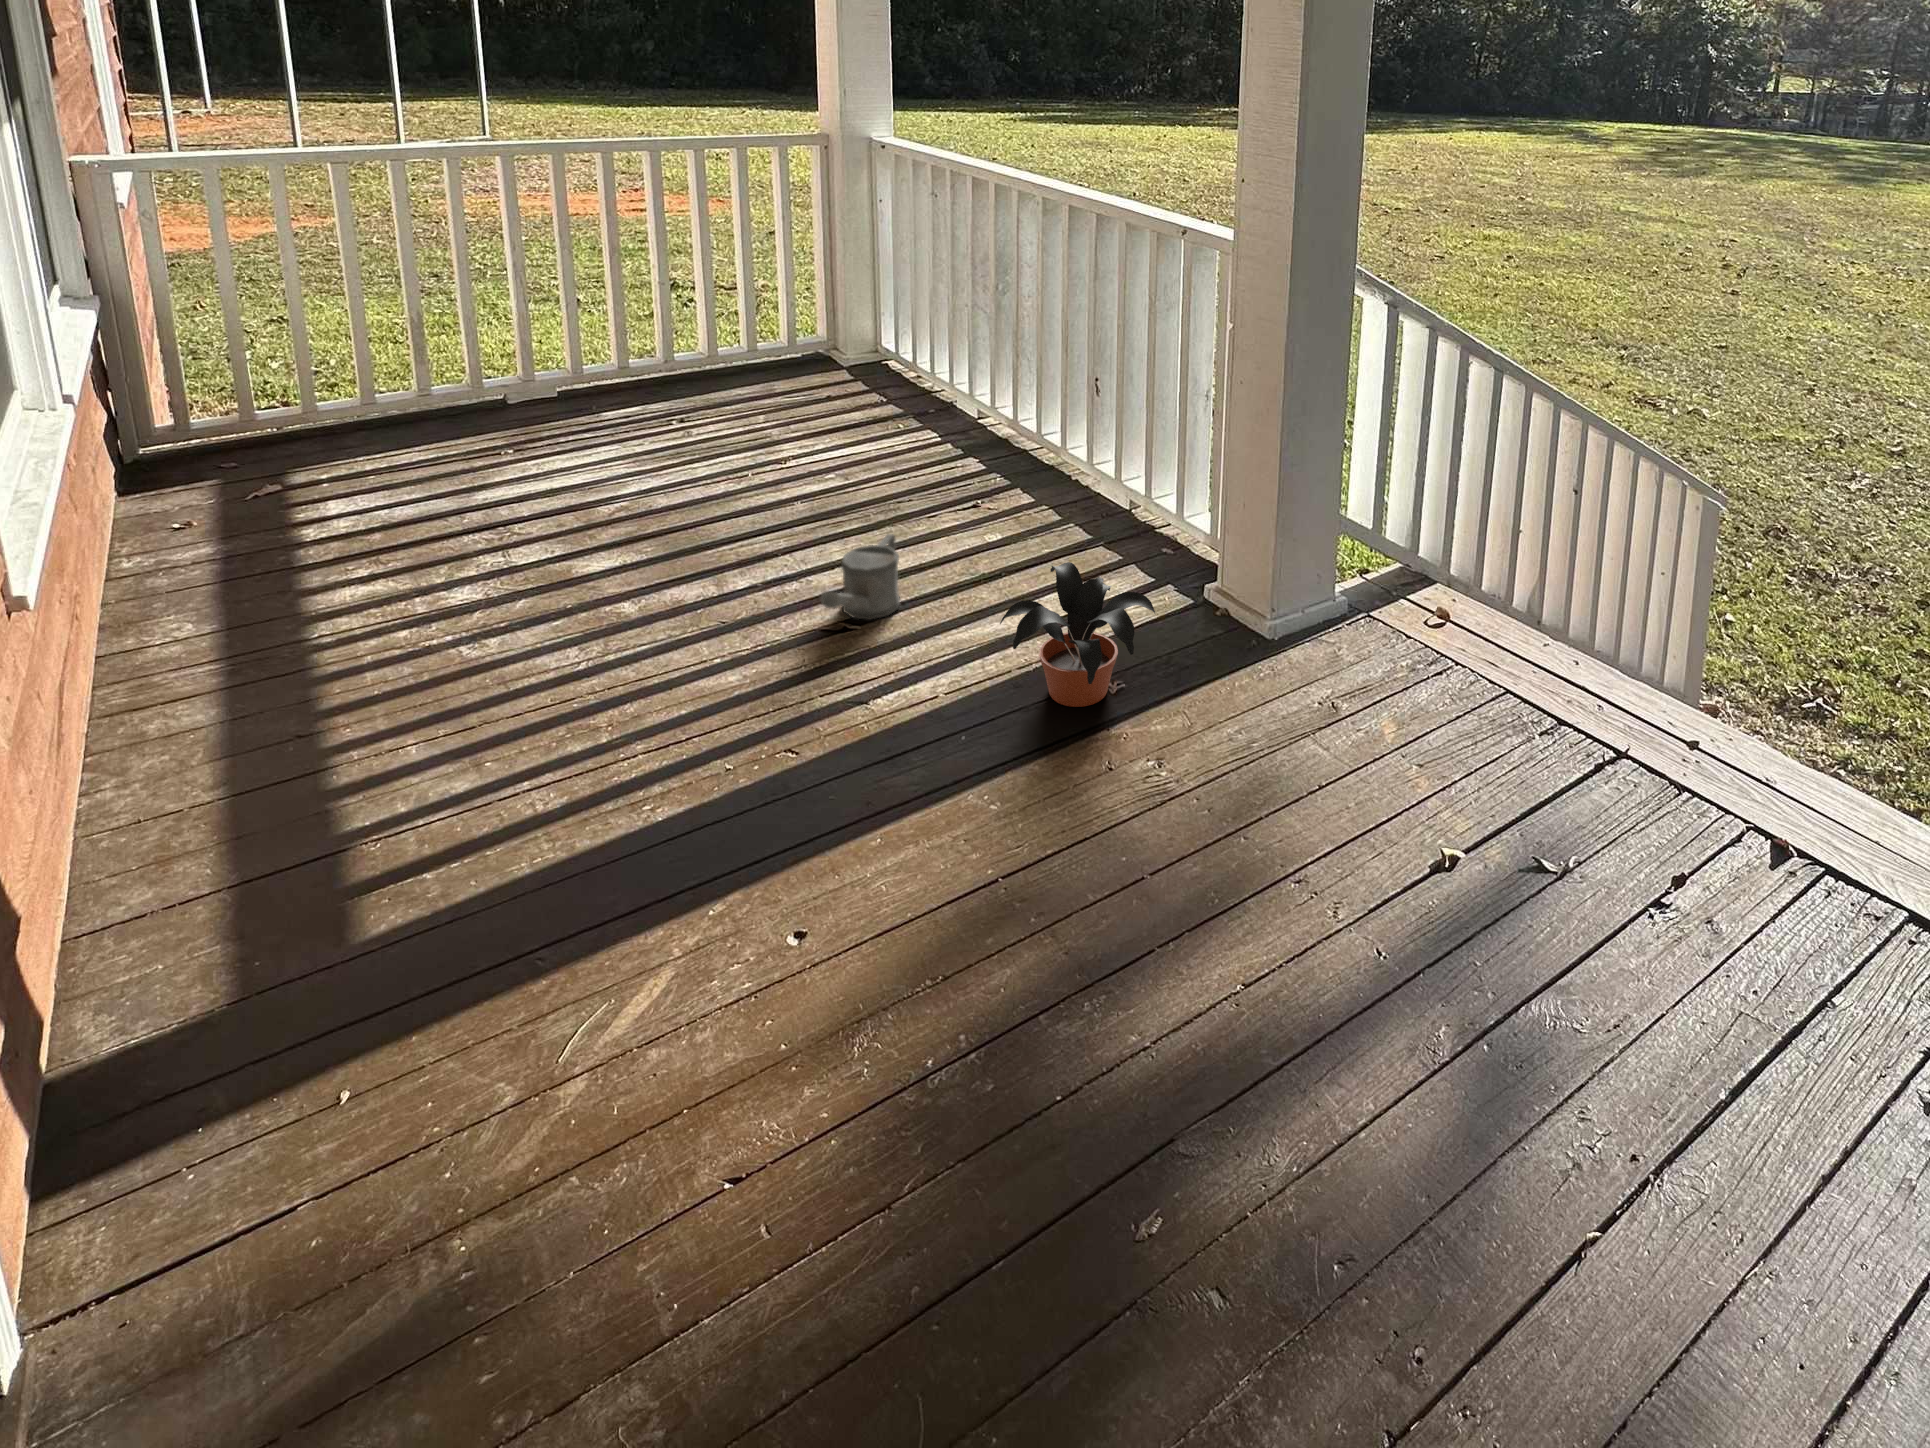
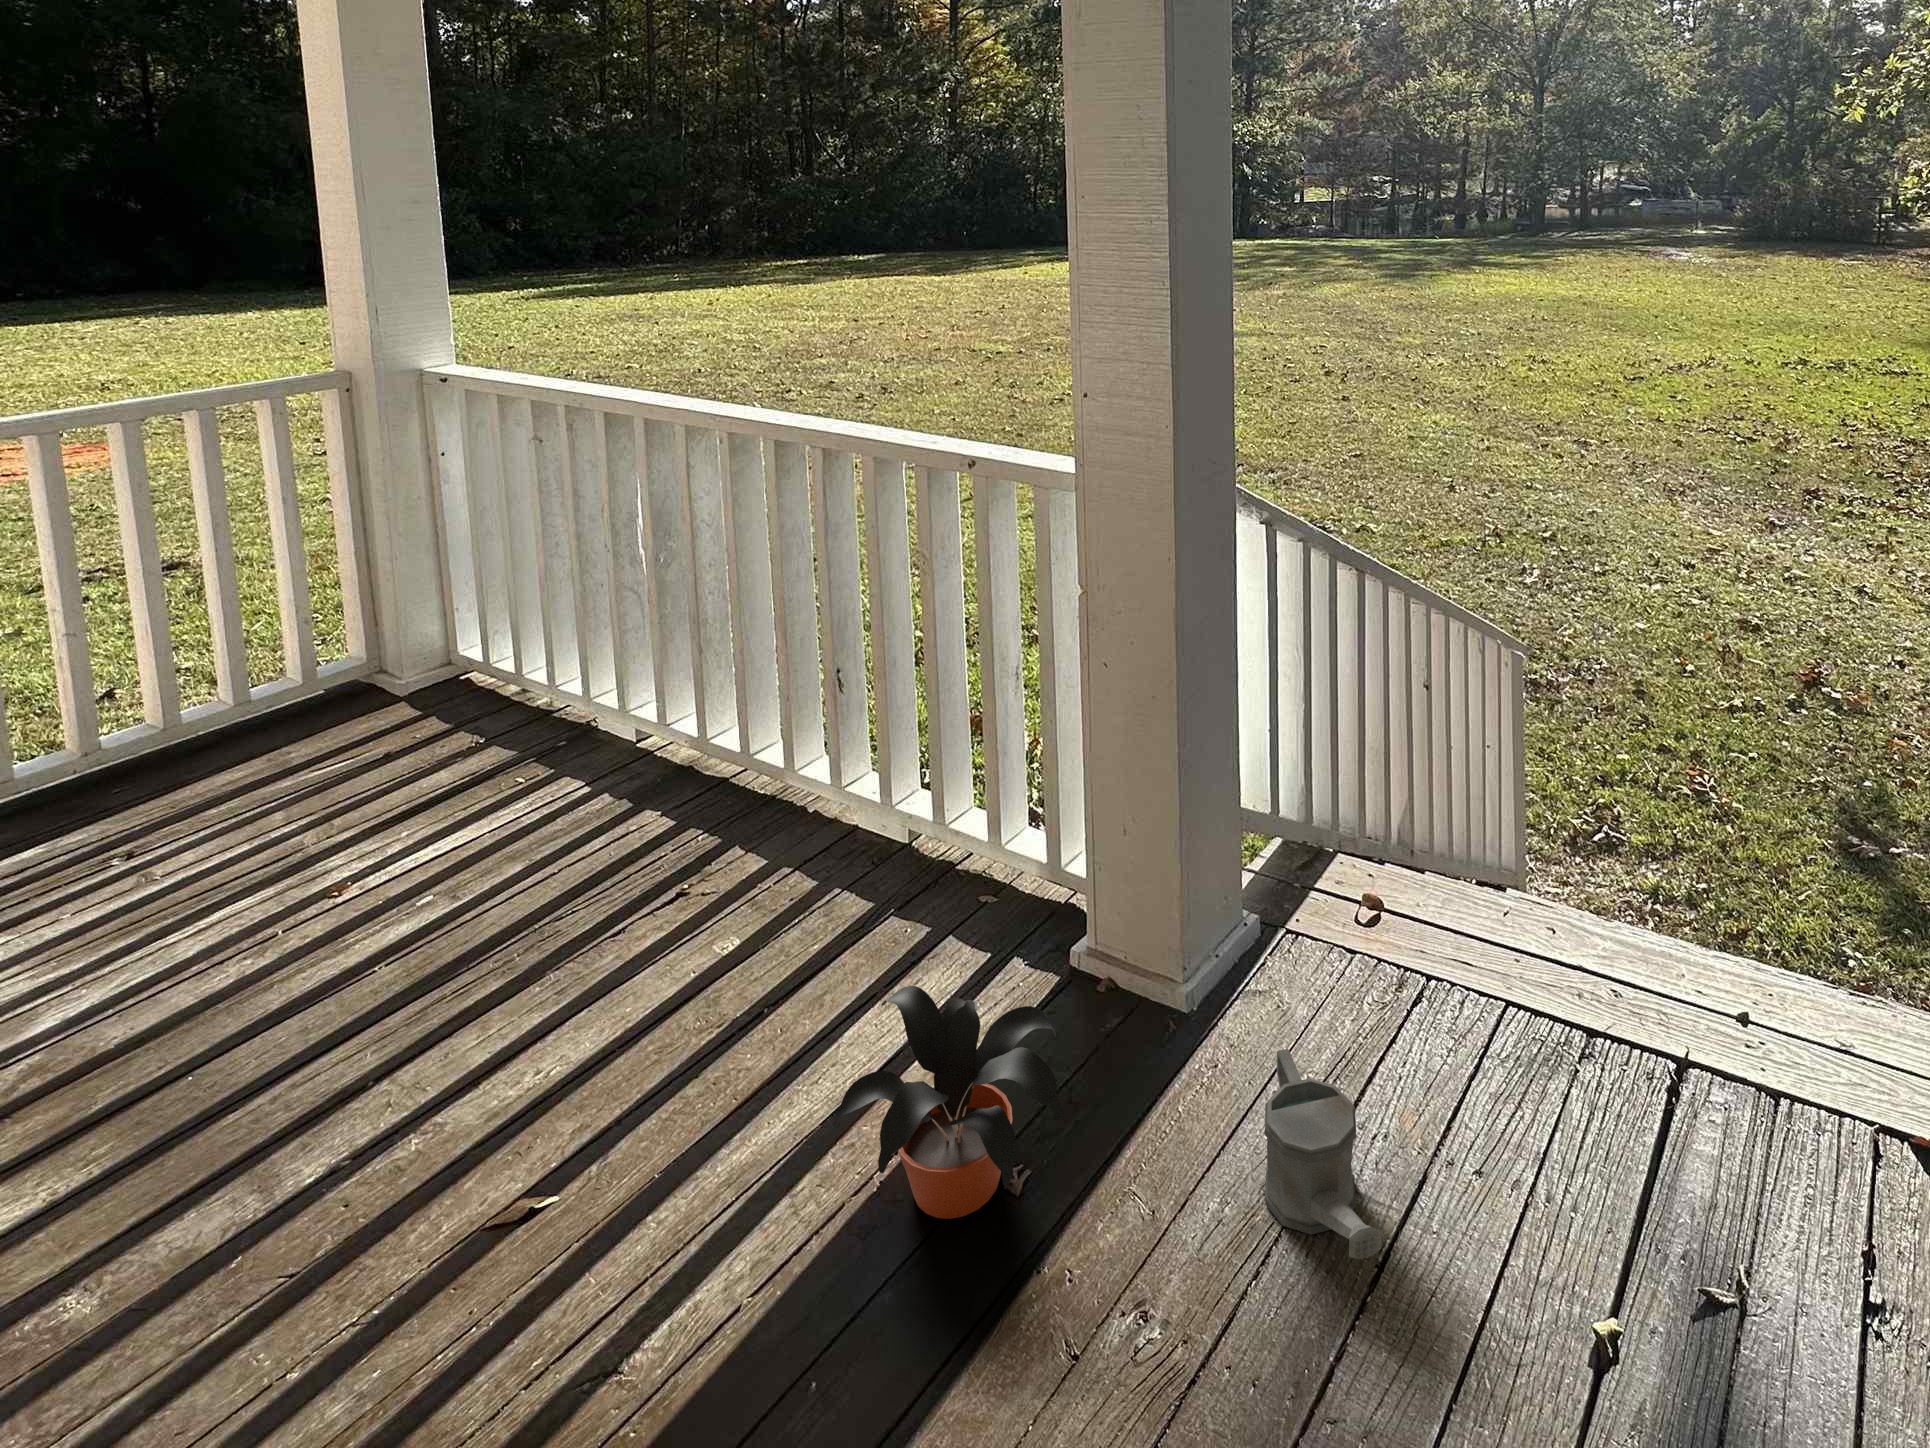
watering can: present [821,534,900,620] -> present [1265,1049,1382,1259]

